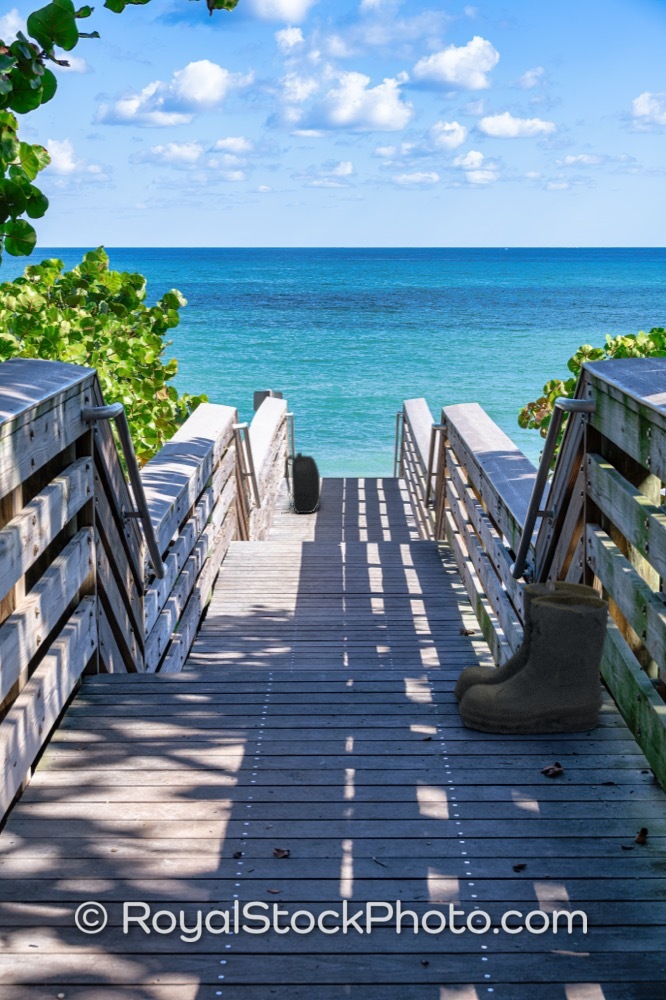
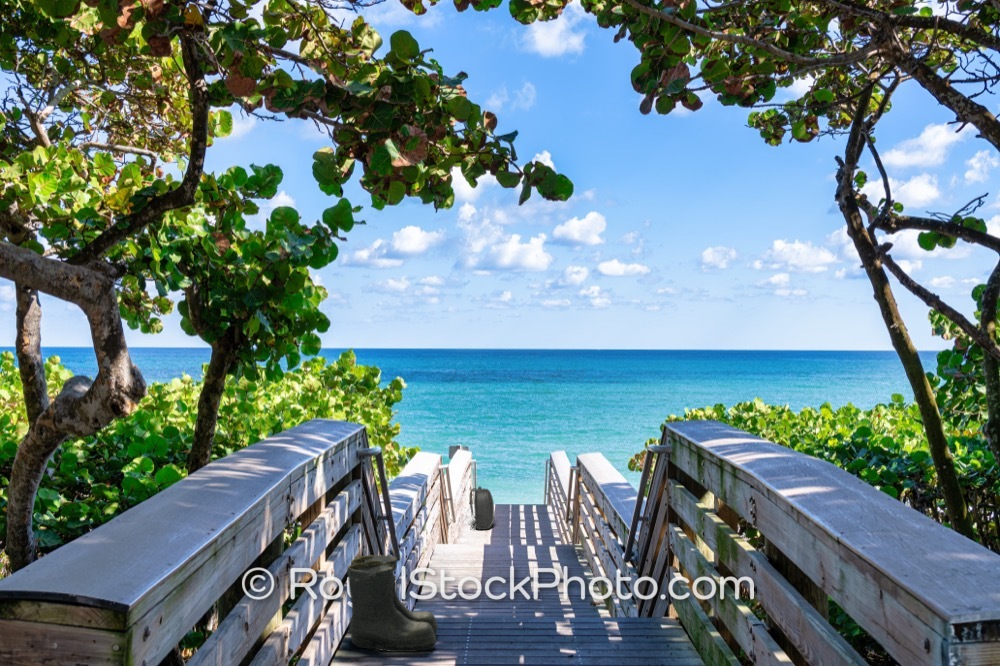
boots: present [453,581,609,734] -> present [348,555,438,652]

